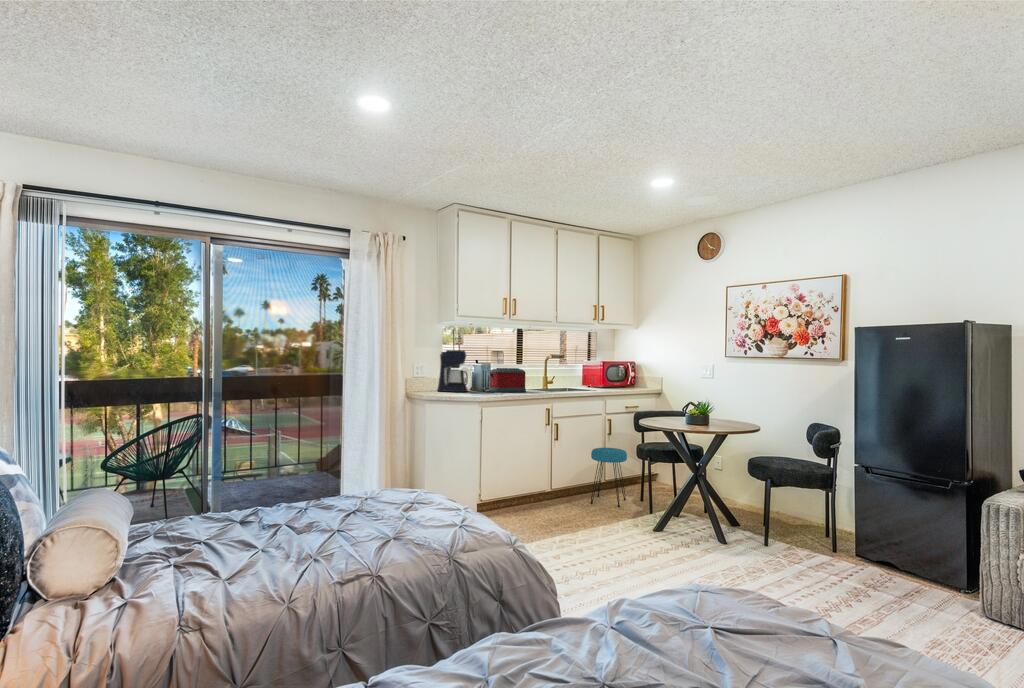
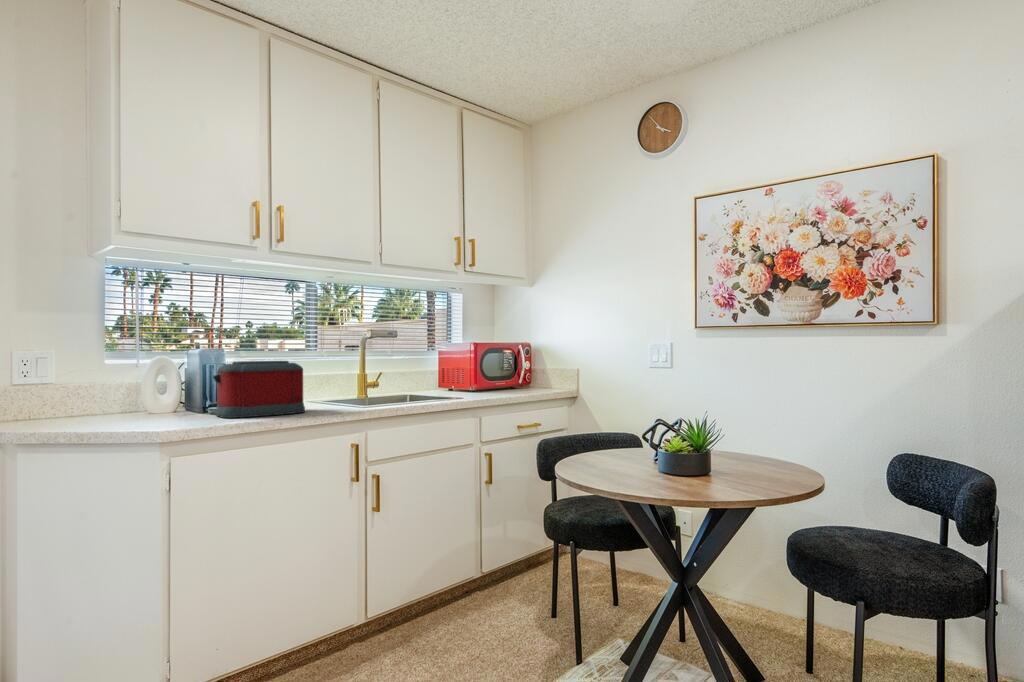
coffee maker: present [437,350,468,392] -> none [60,321,155,425]
stool: present [591,448,627,507] -> none [452,514,524,644]

